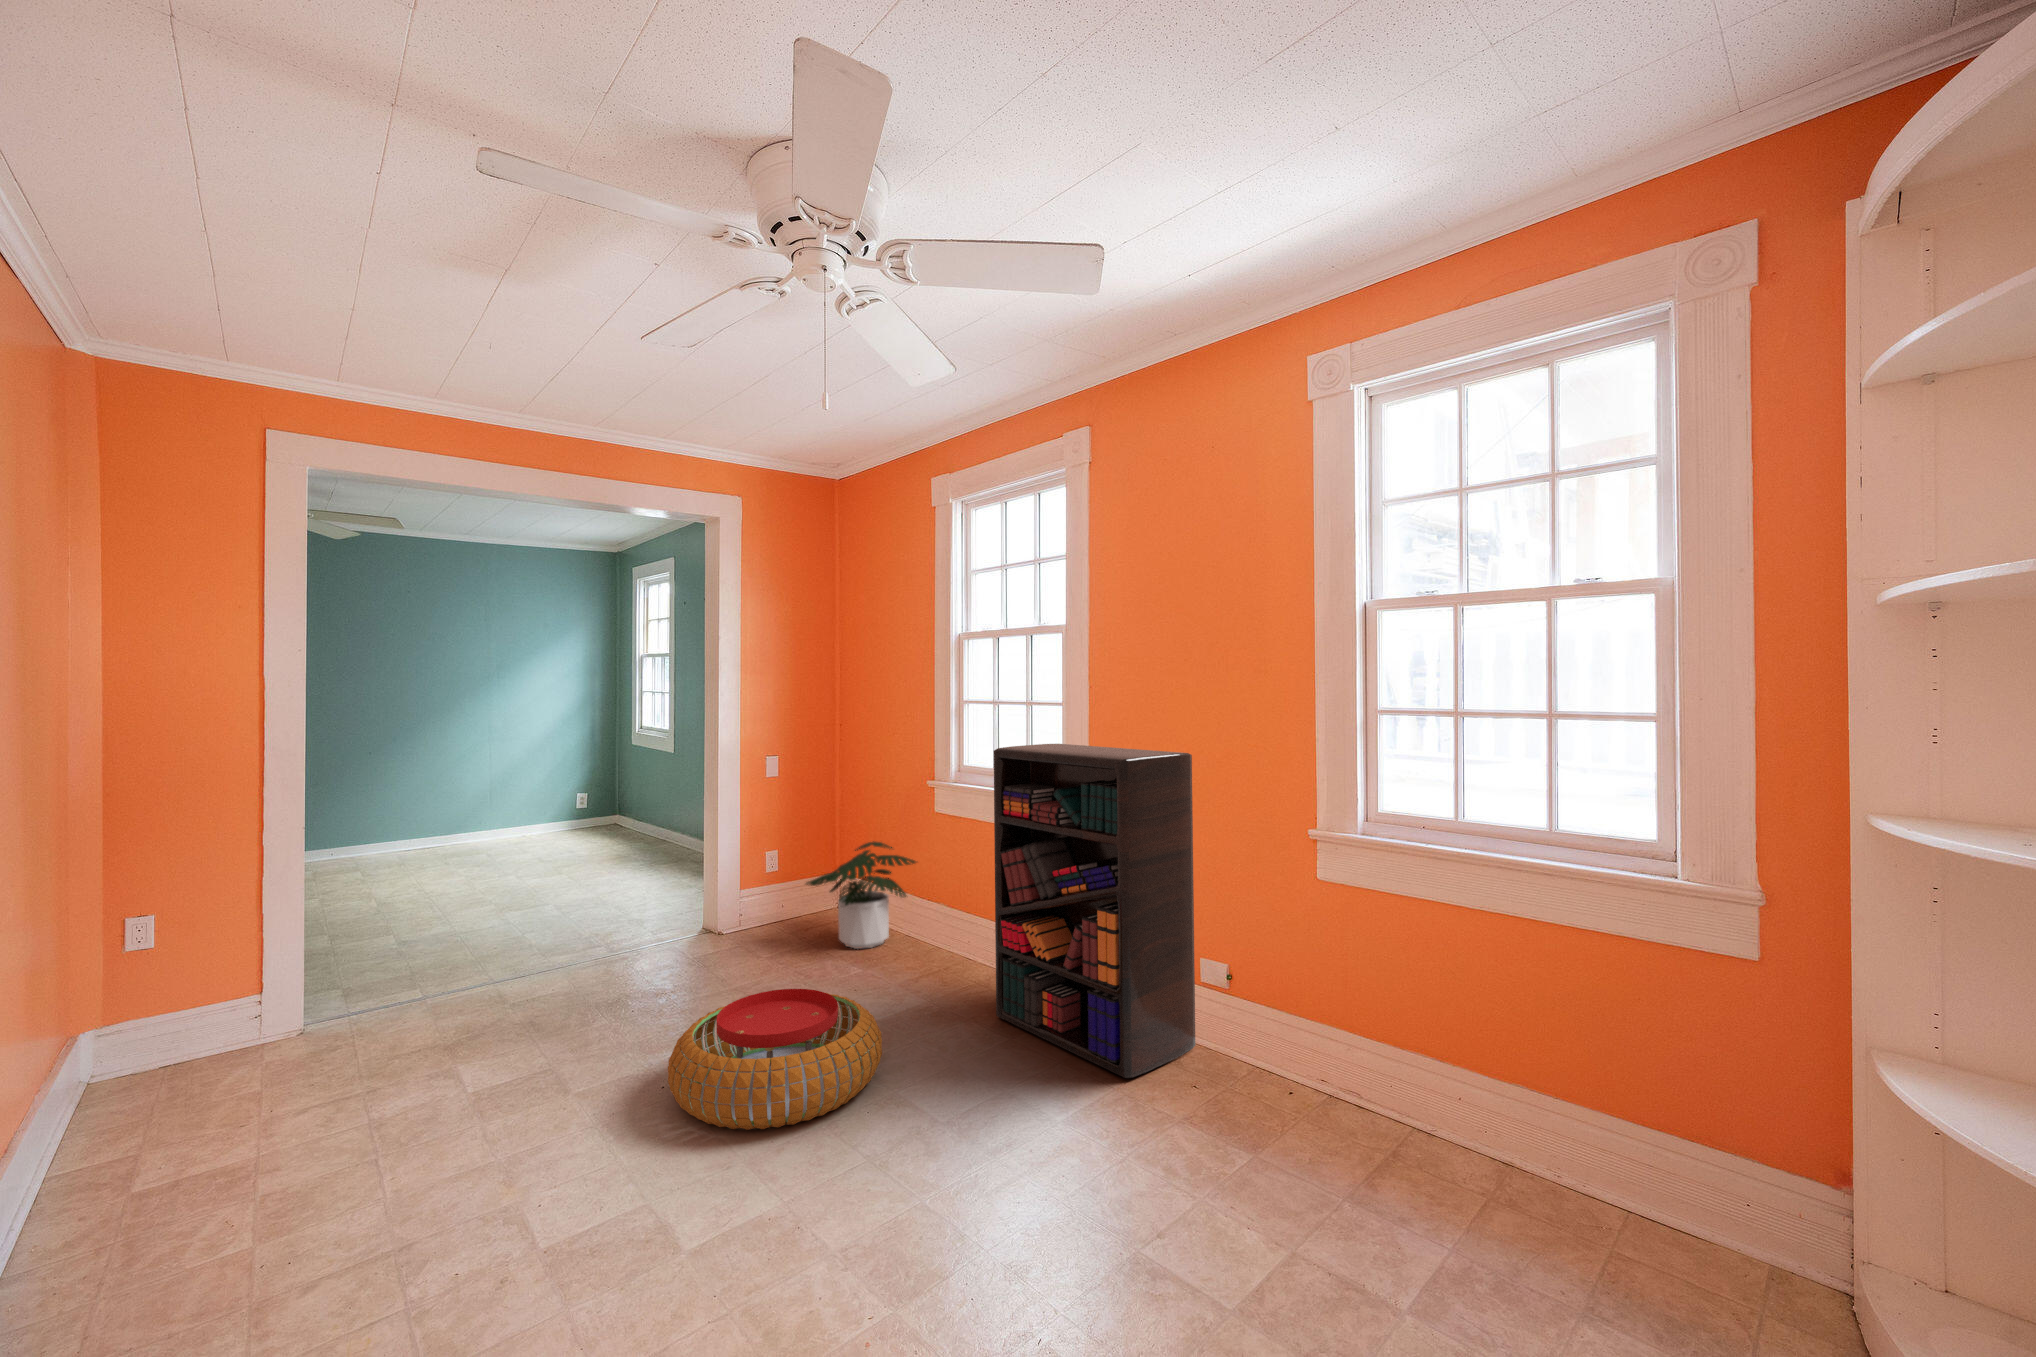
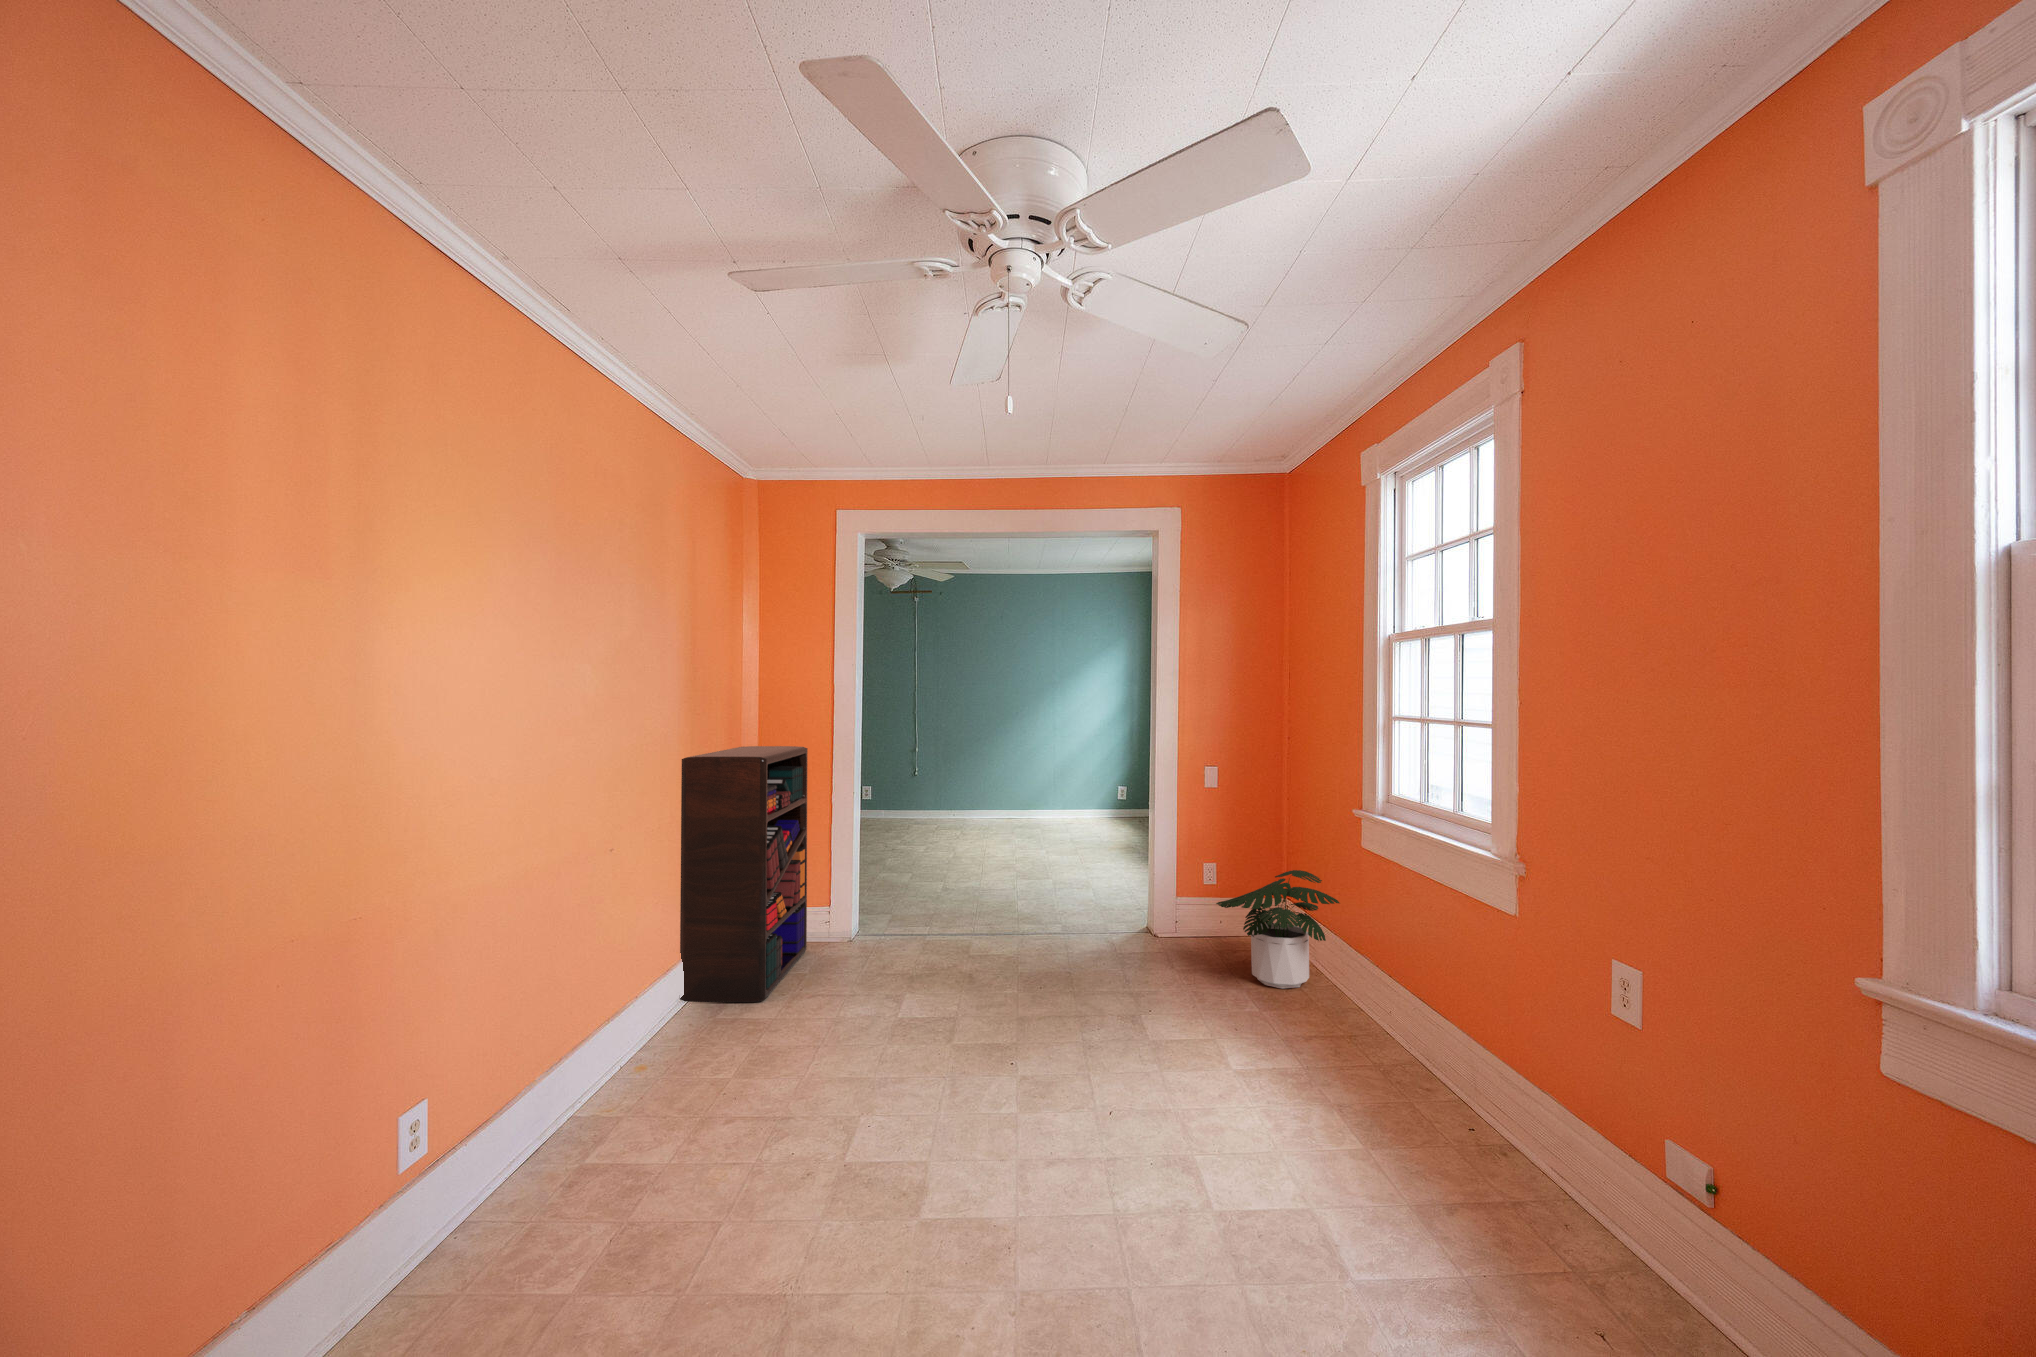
bookshelf: present [994,744,1195,1078] -> present [680,746,808,1002]
pouf: present [668,989,882,1130] -> none [982,1004,1192,1150]

